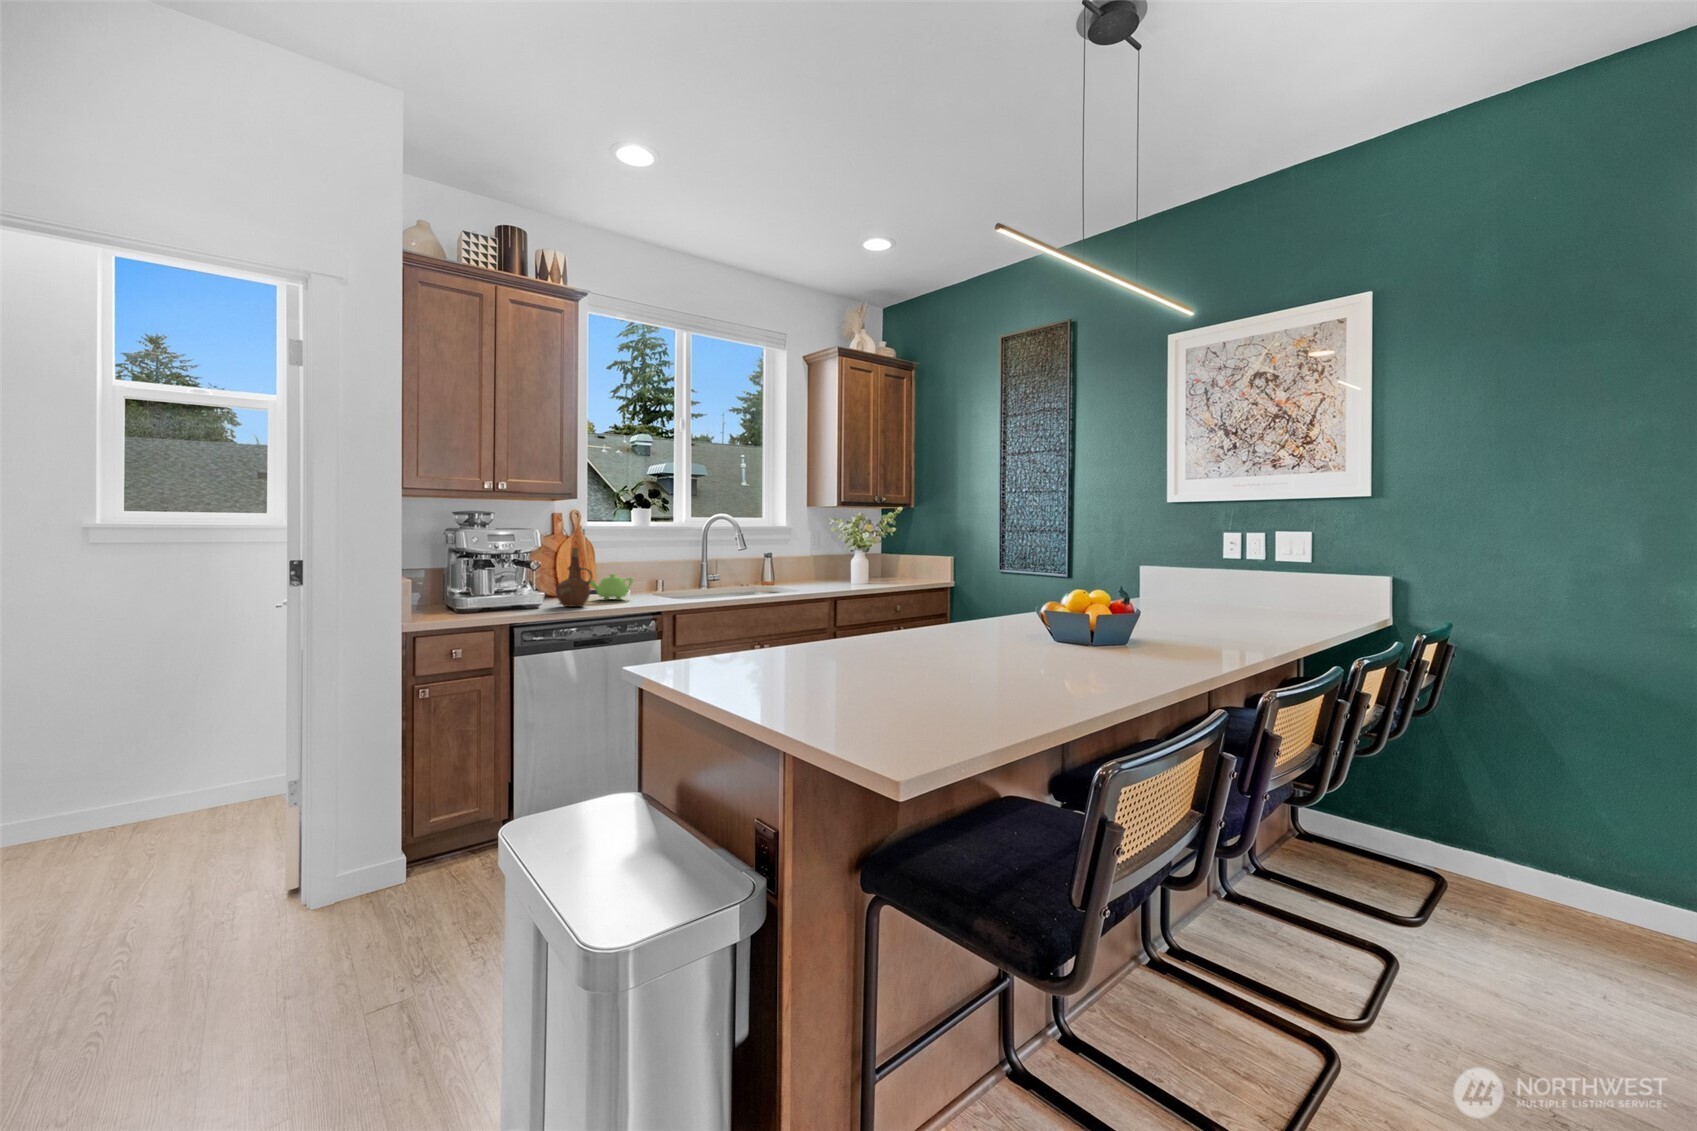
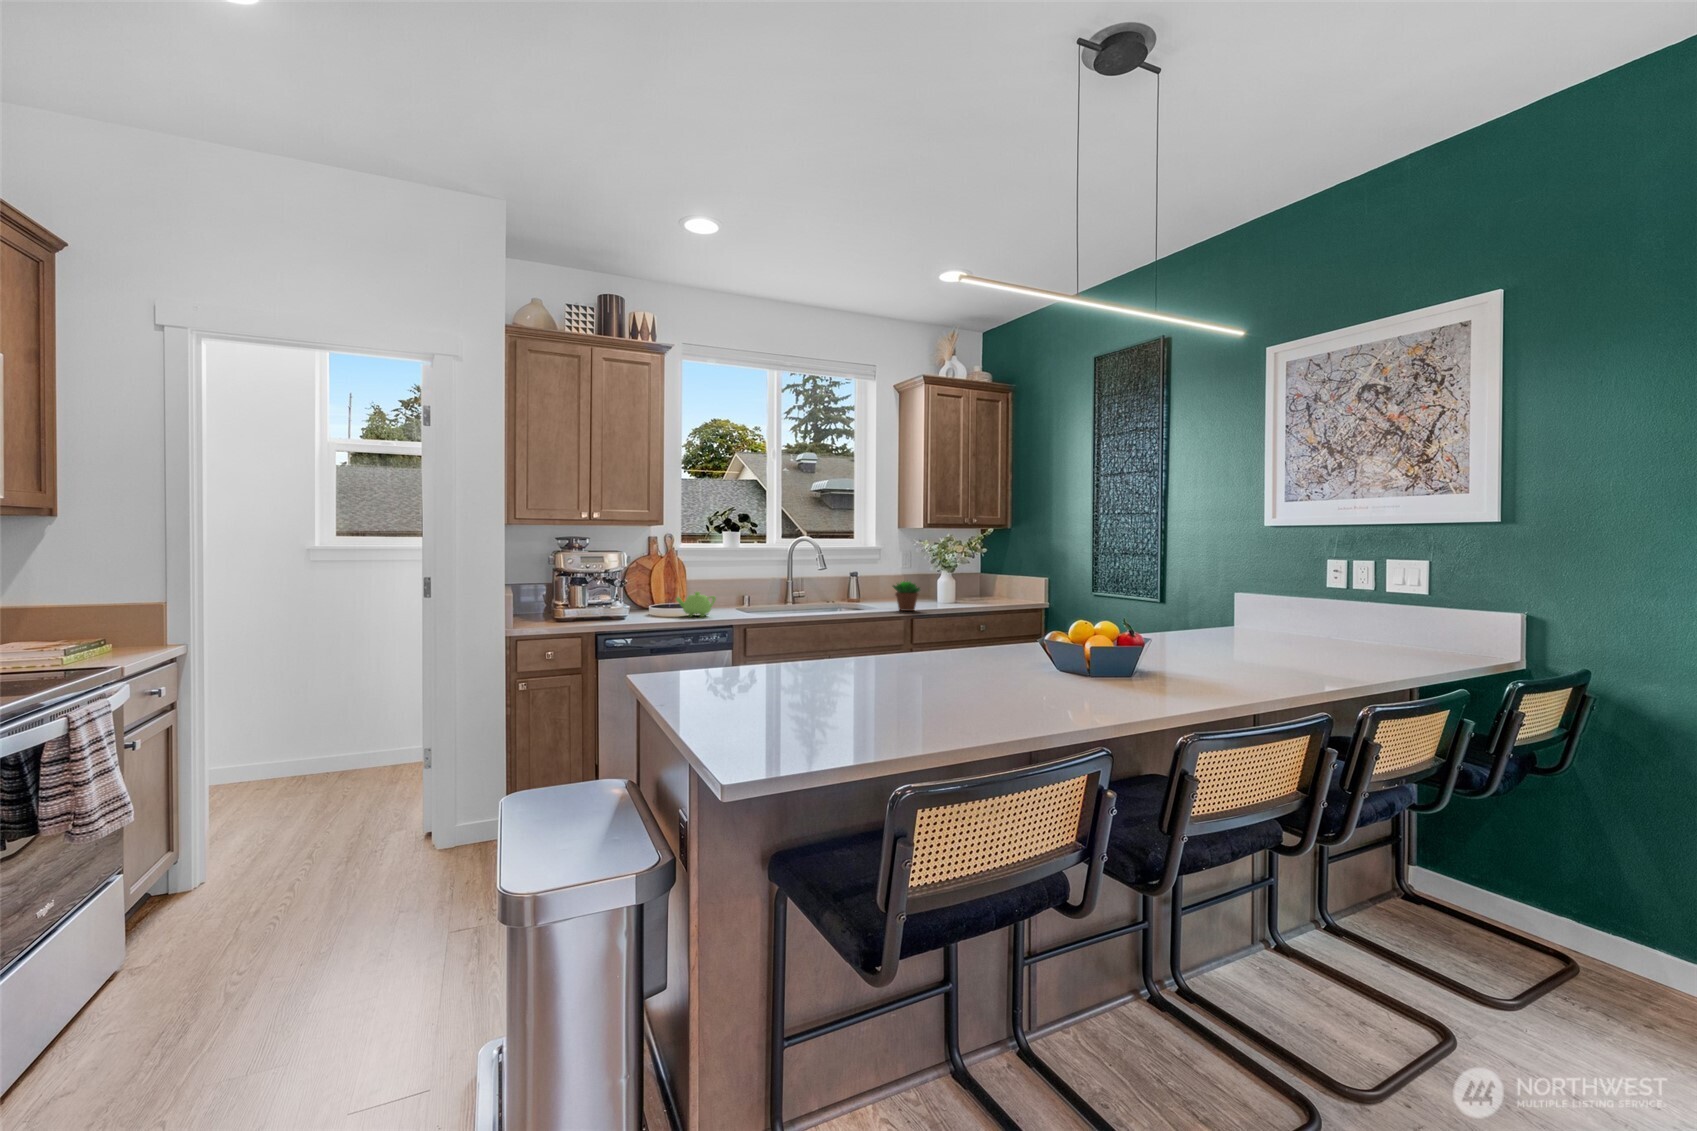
ceramic pitcher: present [556,548,592,607] -> none [642,567,675,622]
succulent plant: none [810,559,839,590] -> present [893,582,920,611]

